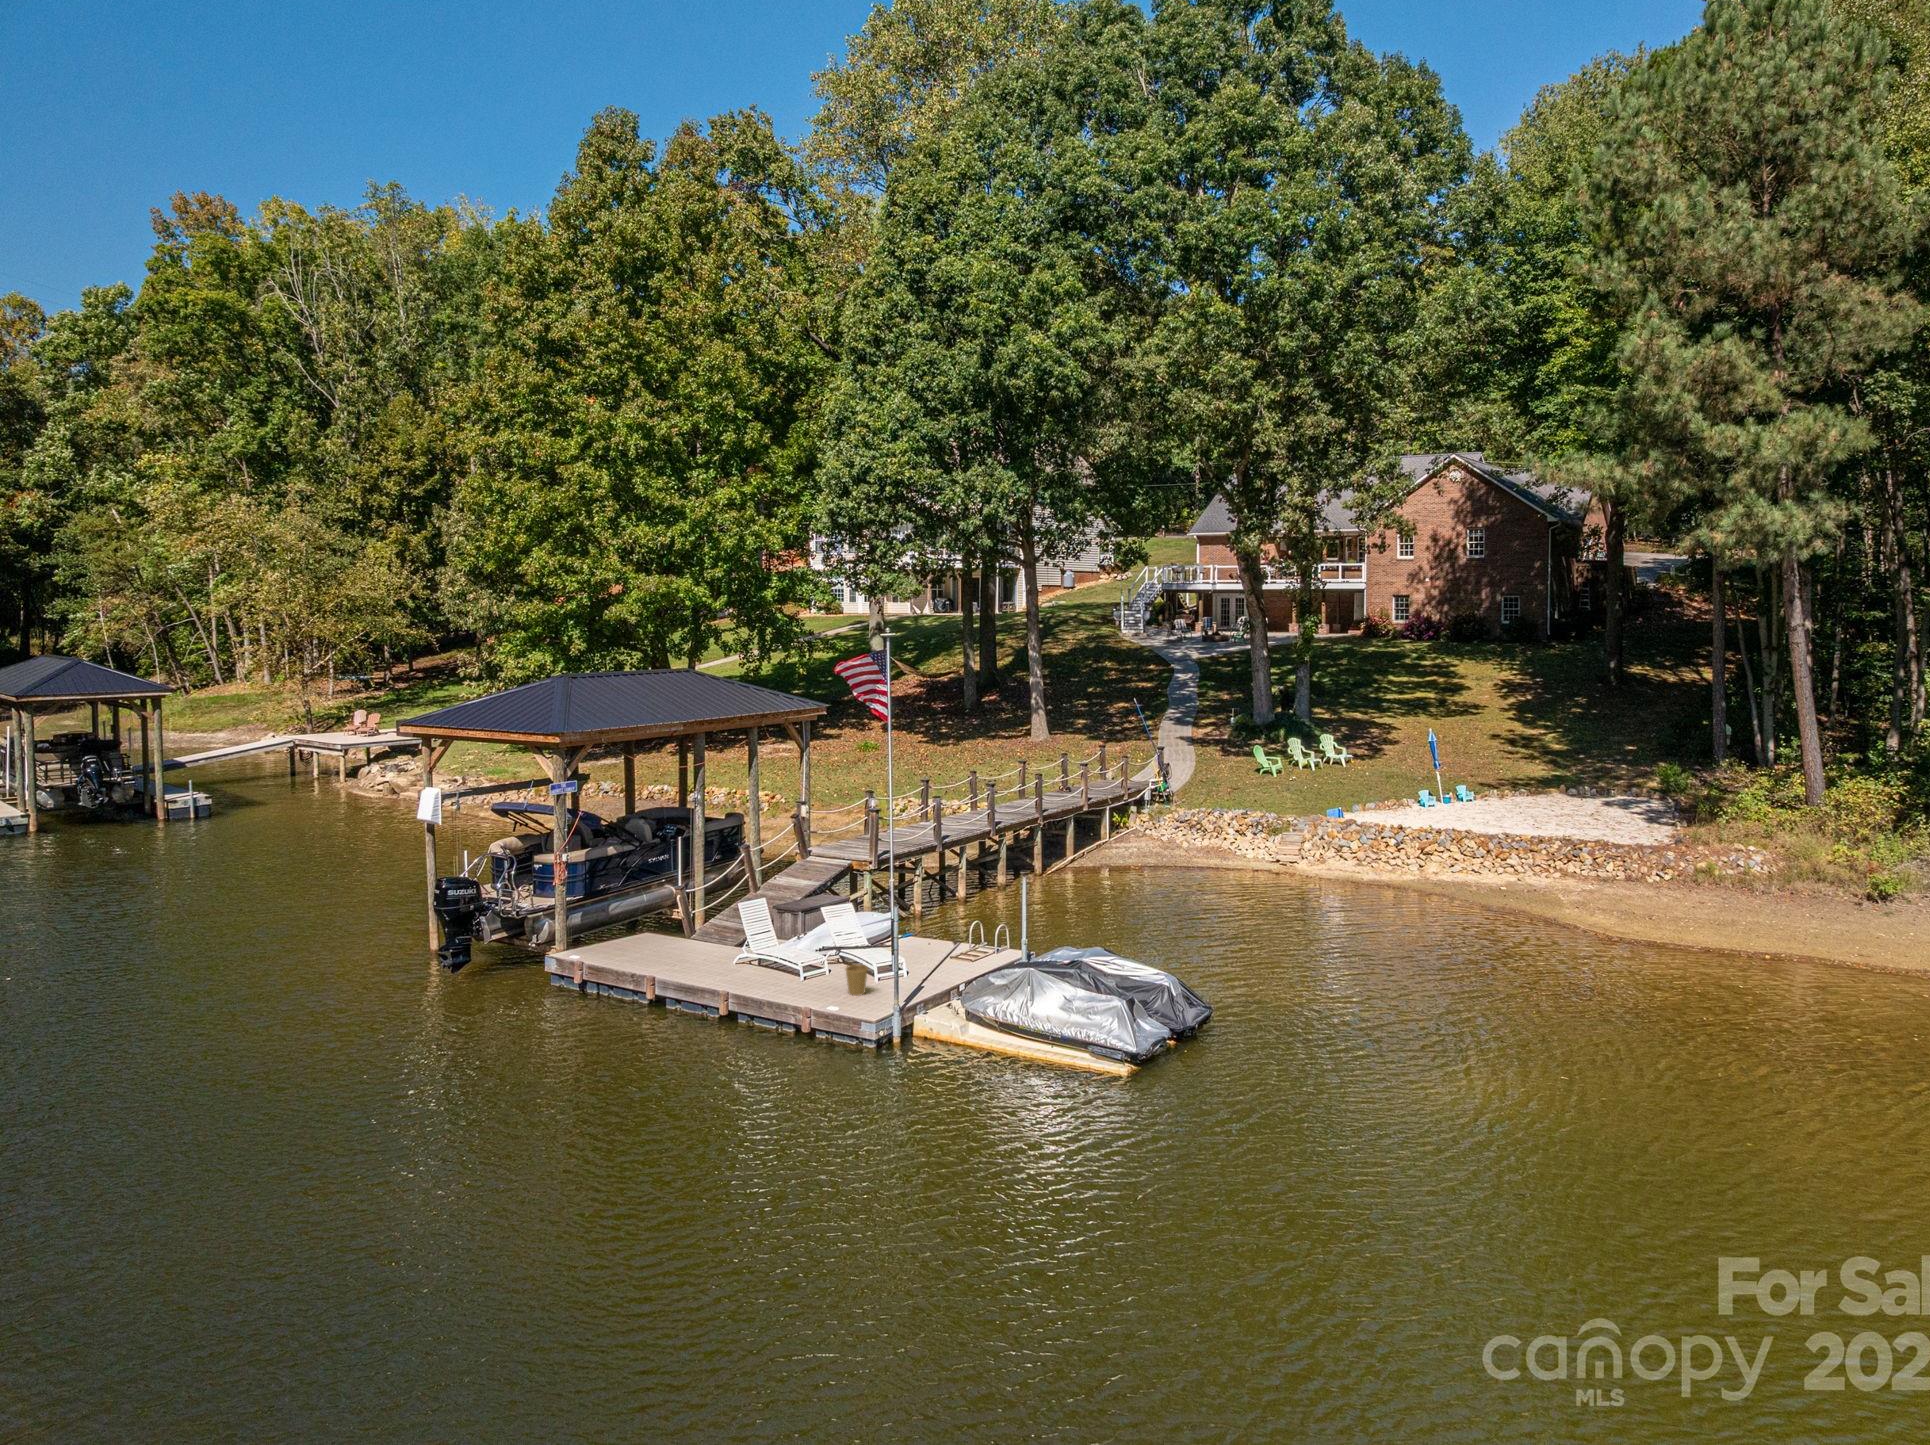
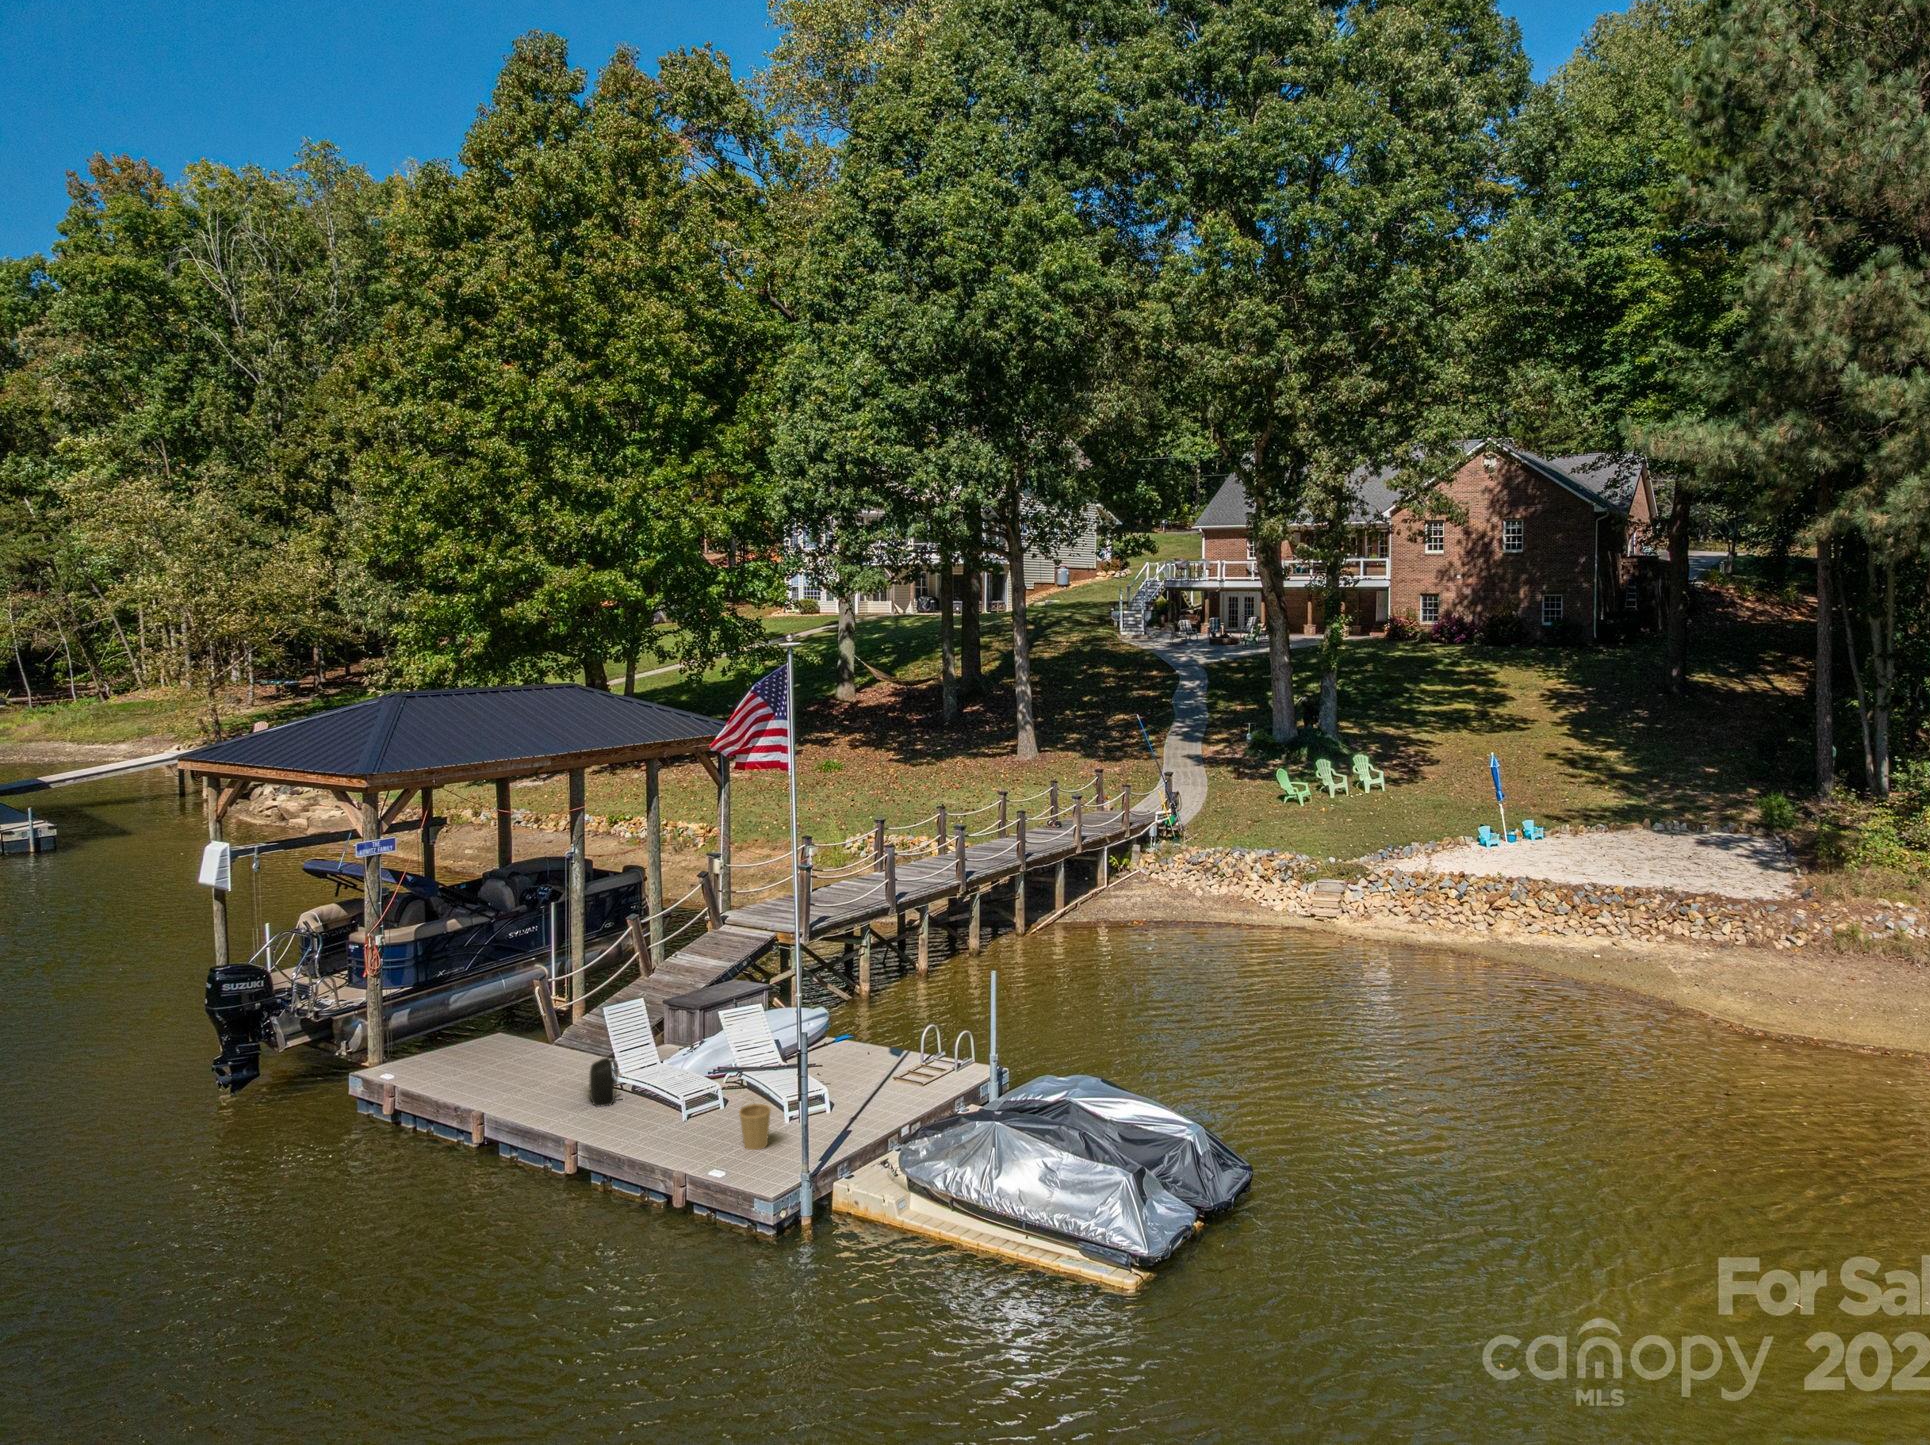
backpack: none [730,938,755,973] -> present [589,1056,618,1107]

